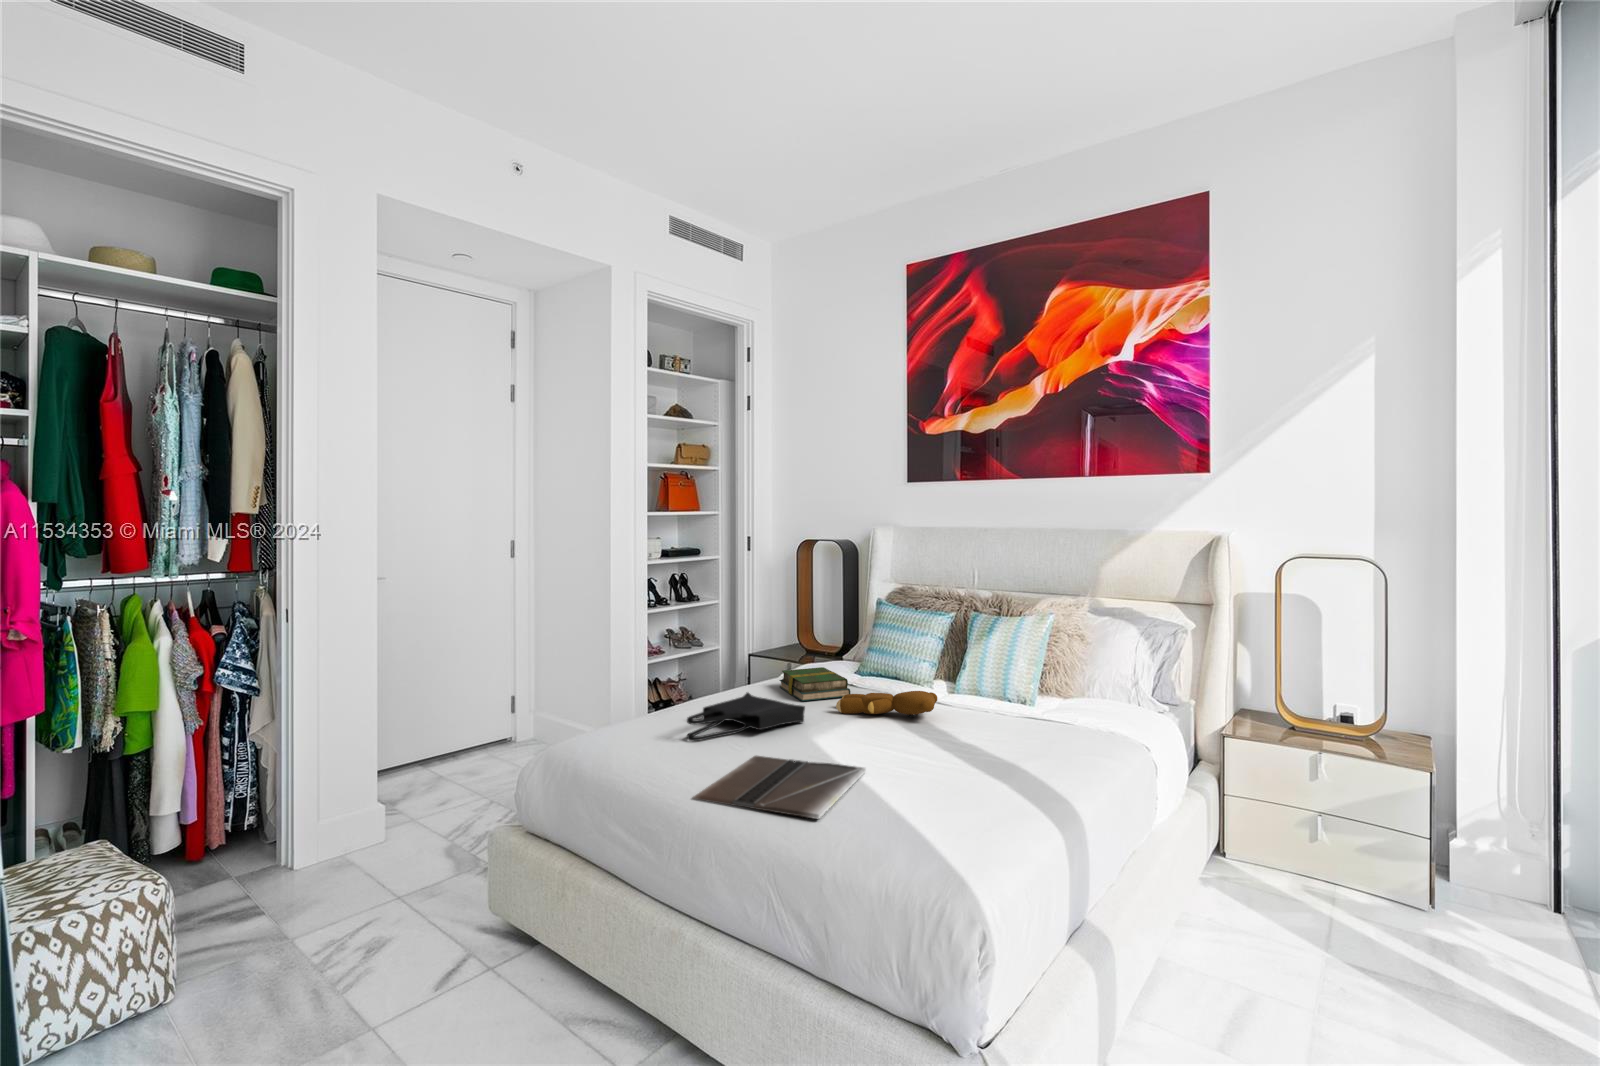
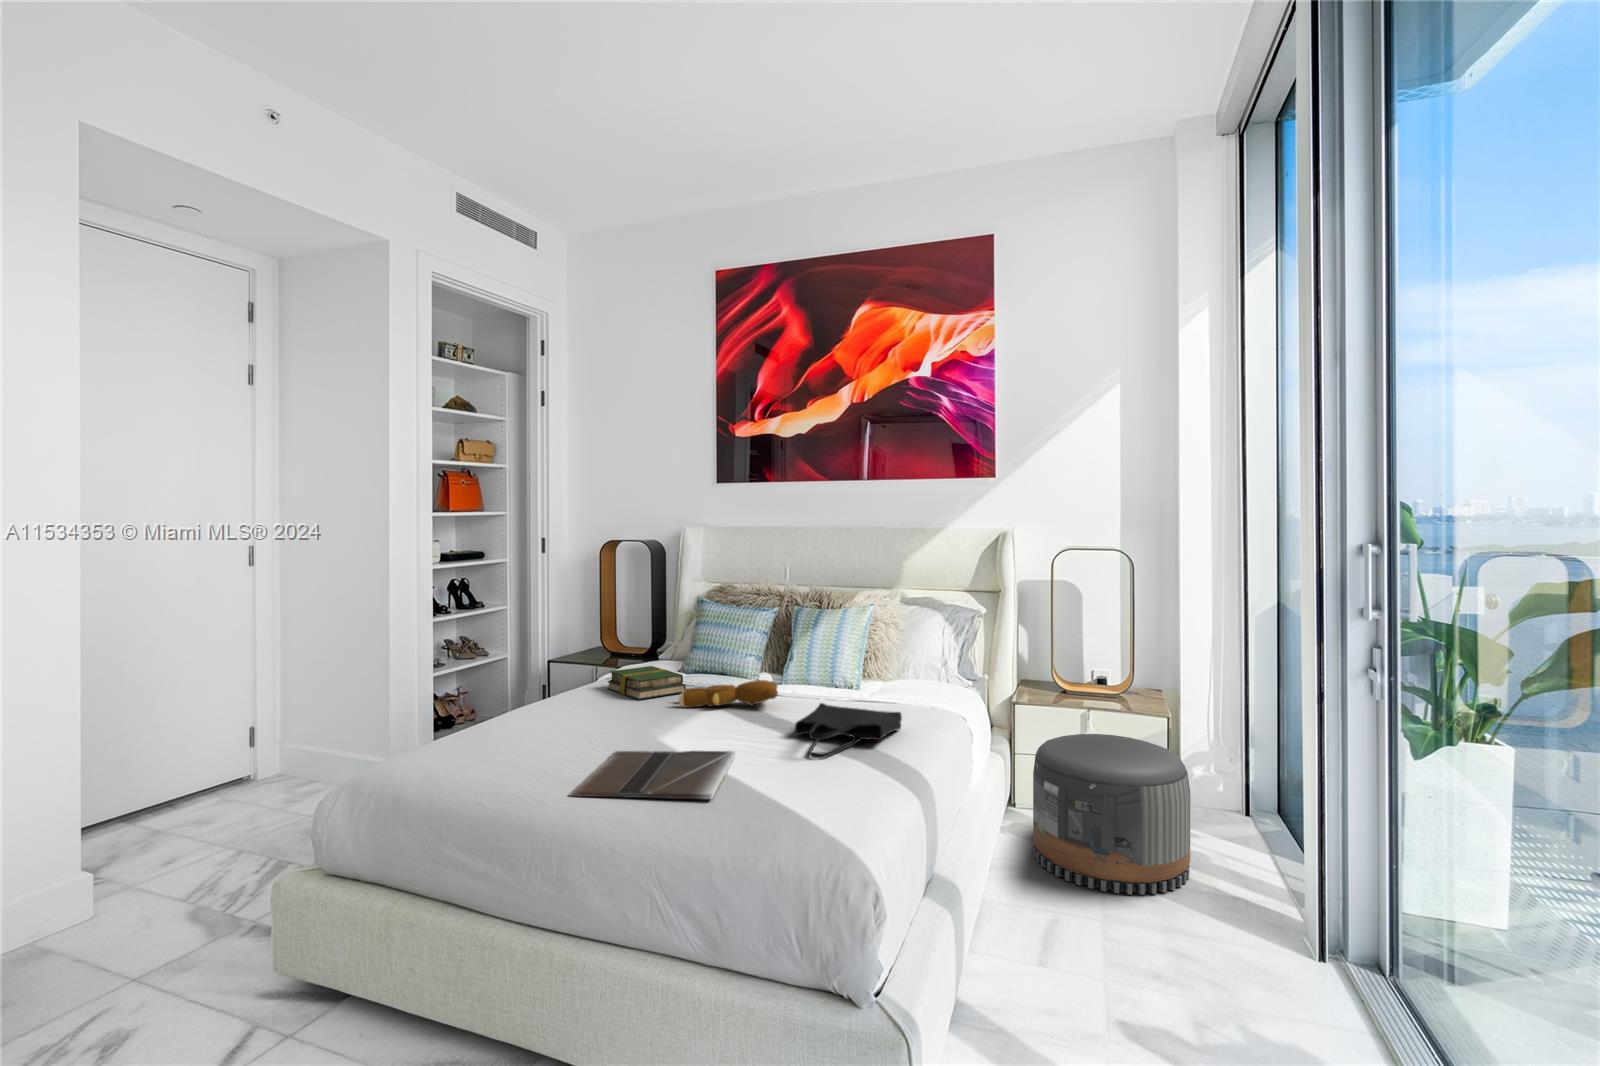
tote bag: present [687,693,805,741] -> present [795,703,902,758]
pouf: none [1233,781,1449,992] -> present [1033,734,1190,895]

